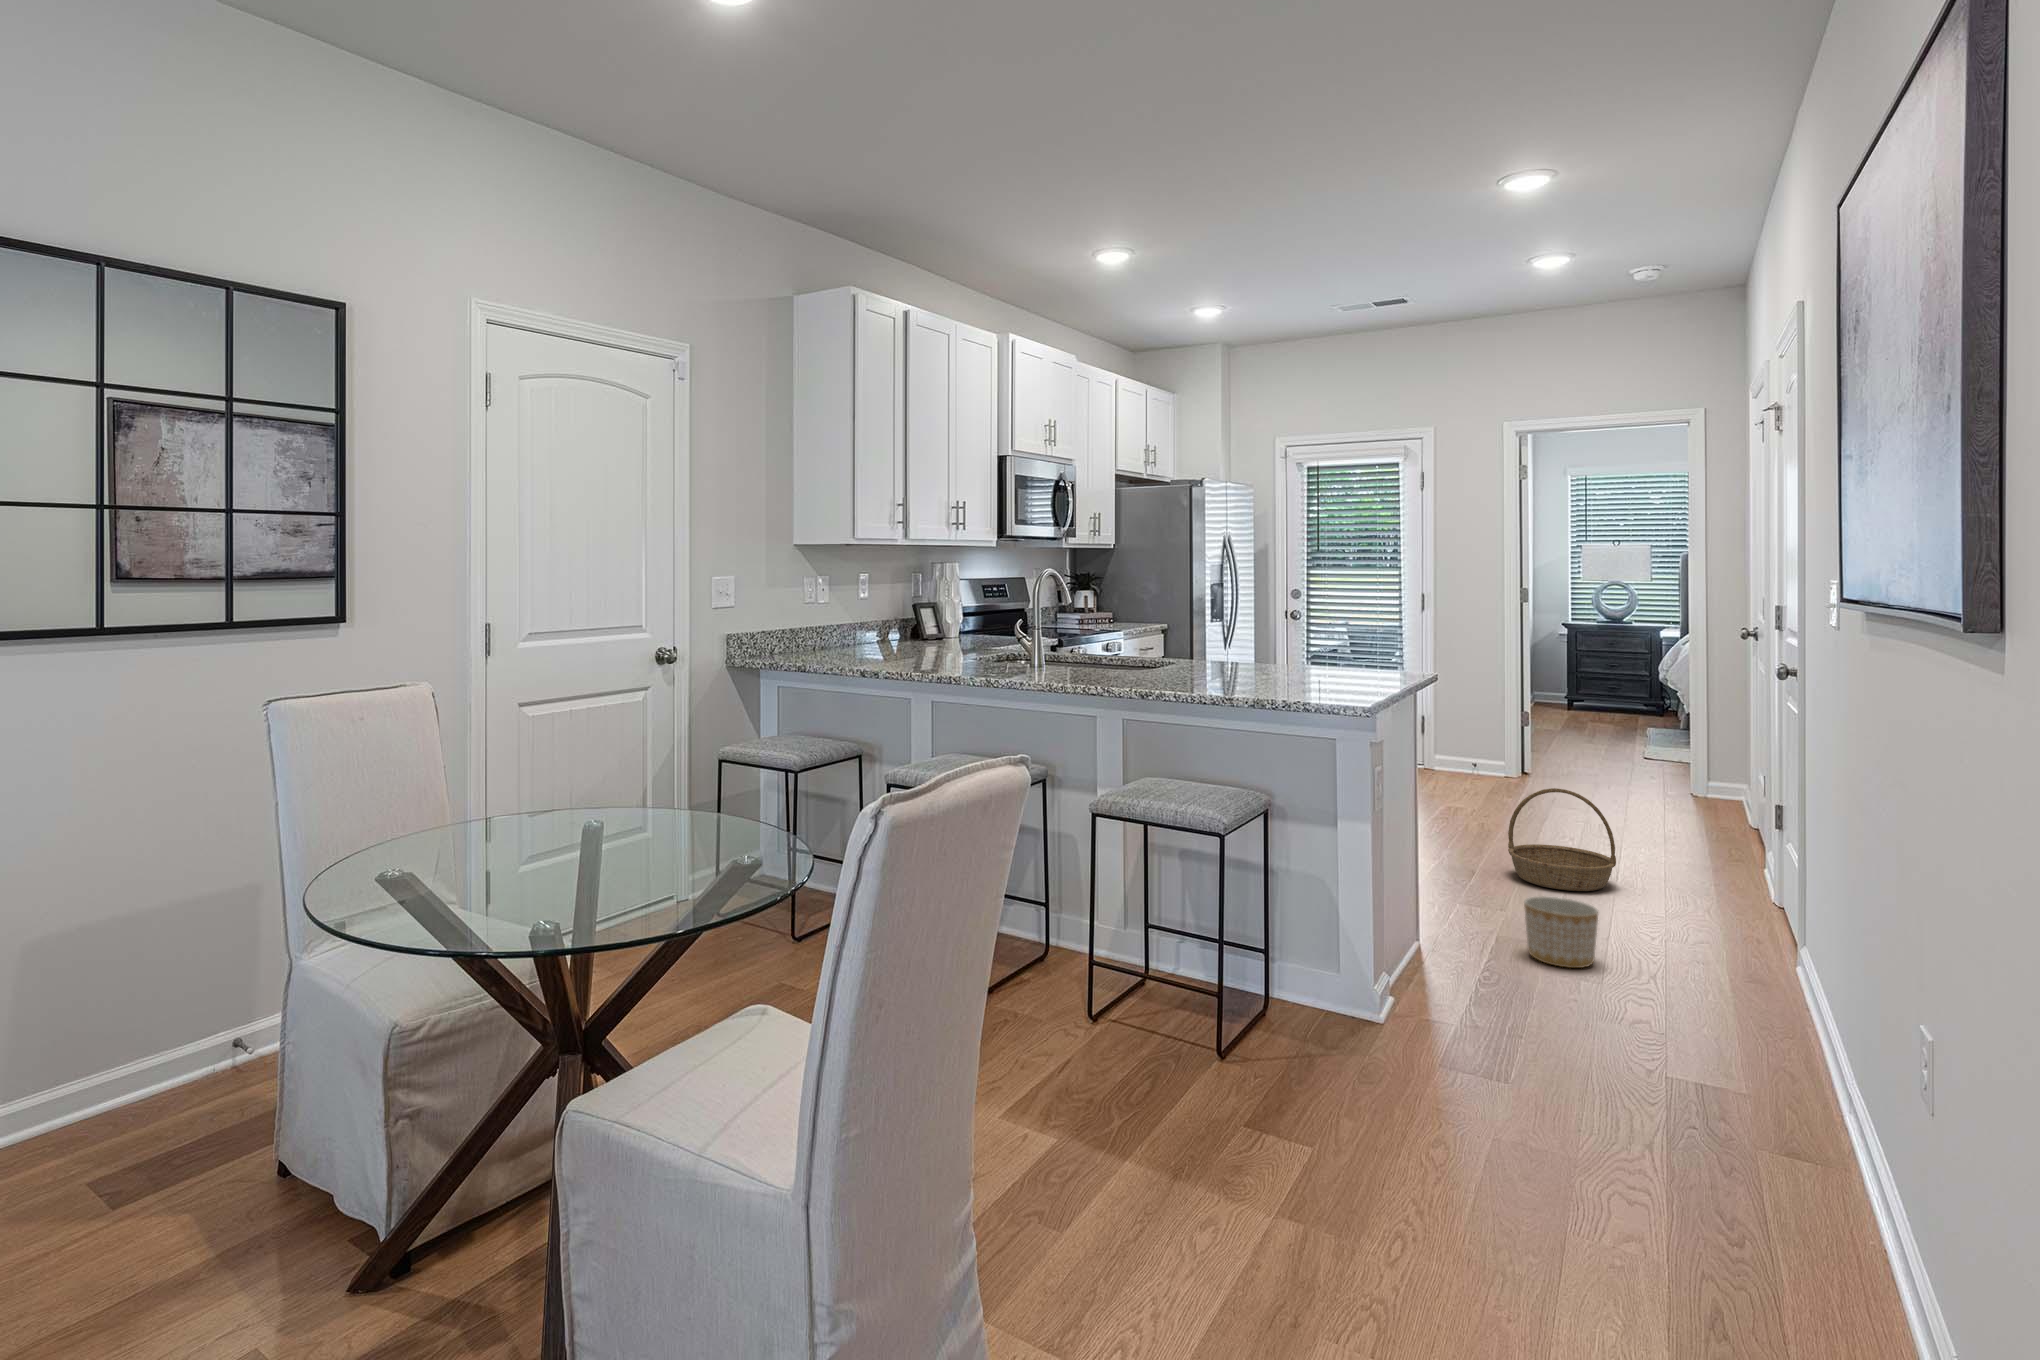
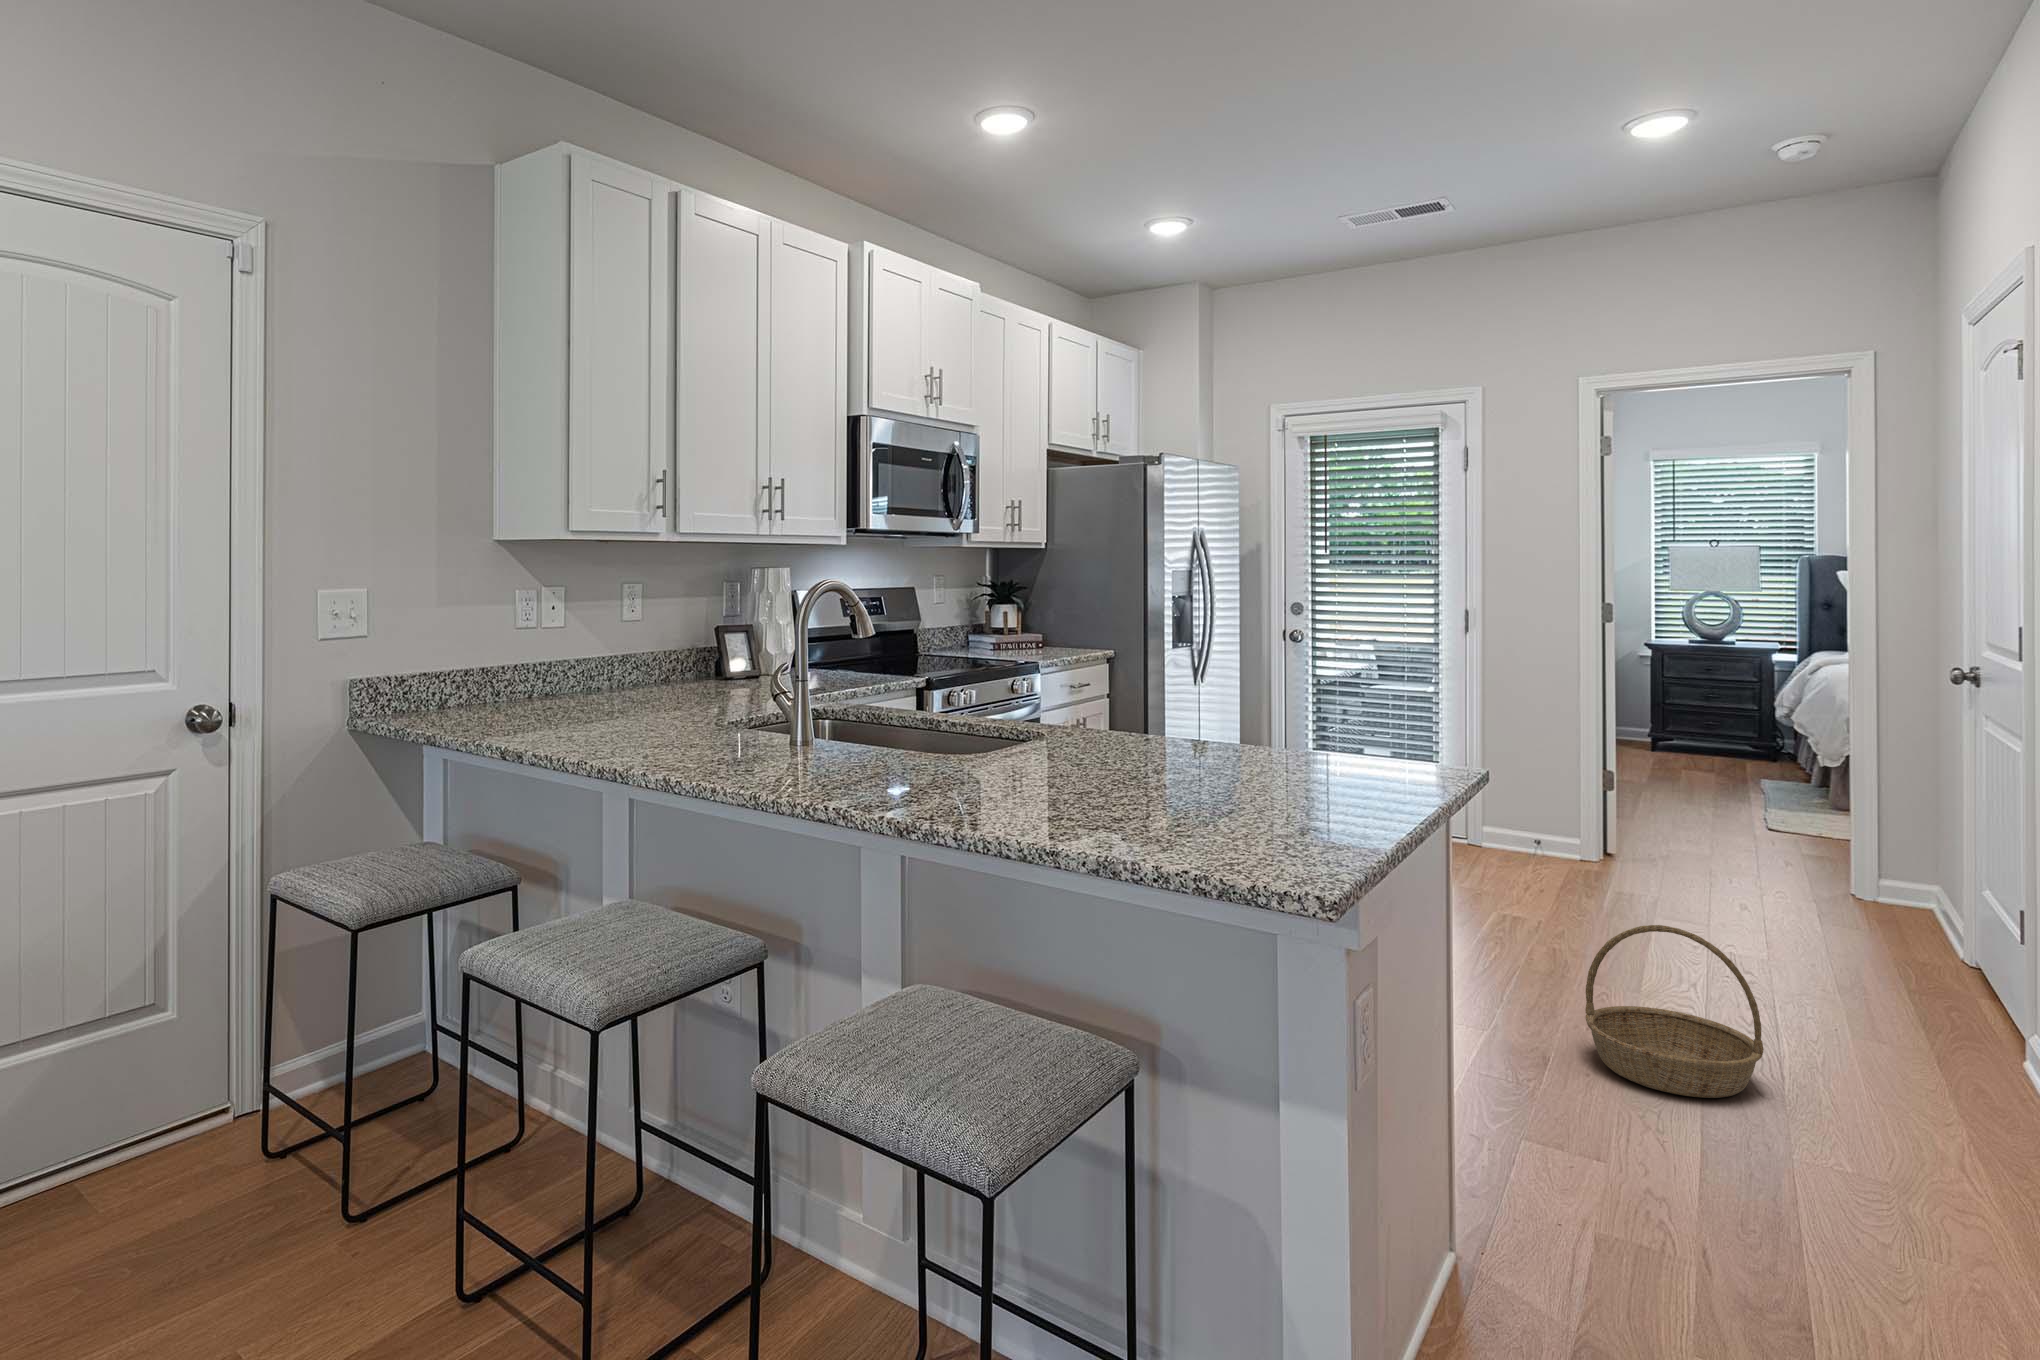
planter: present [1524,896,1598,968] -> none [1620,1157,1760,1310]

